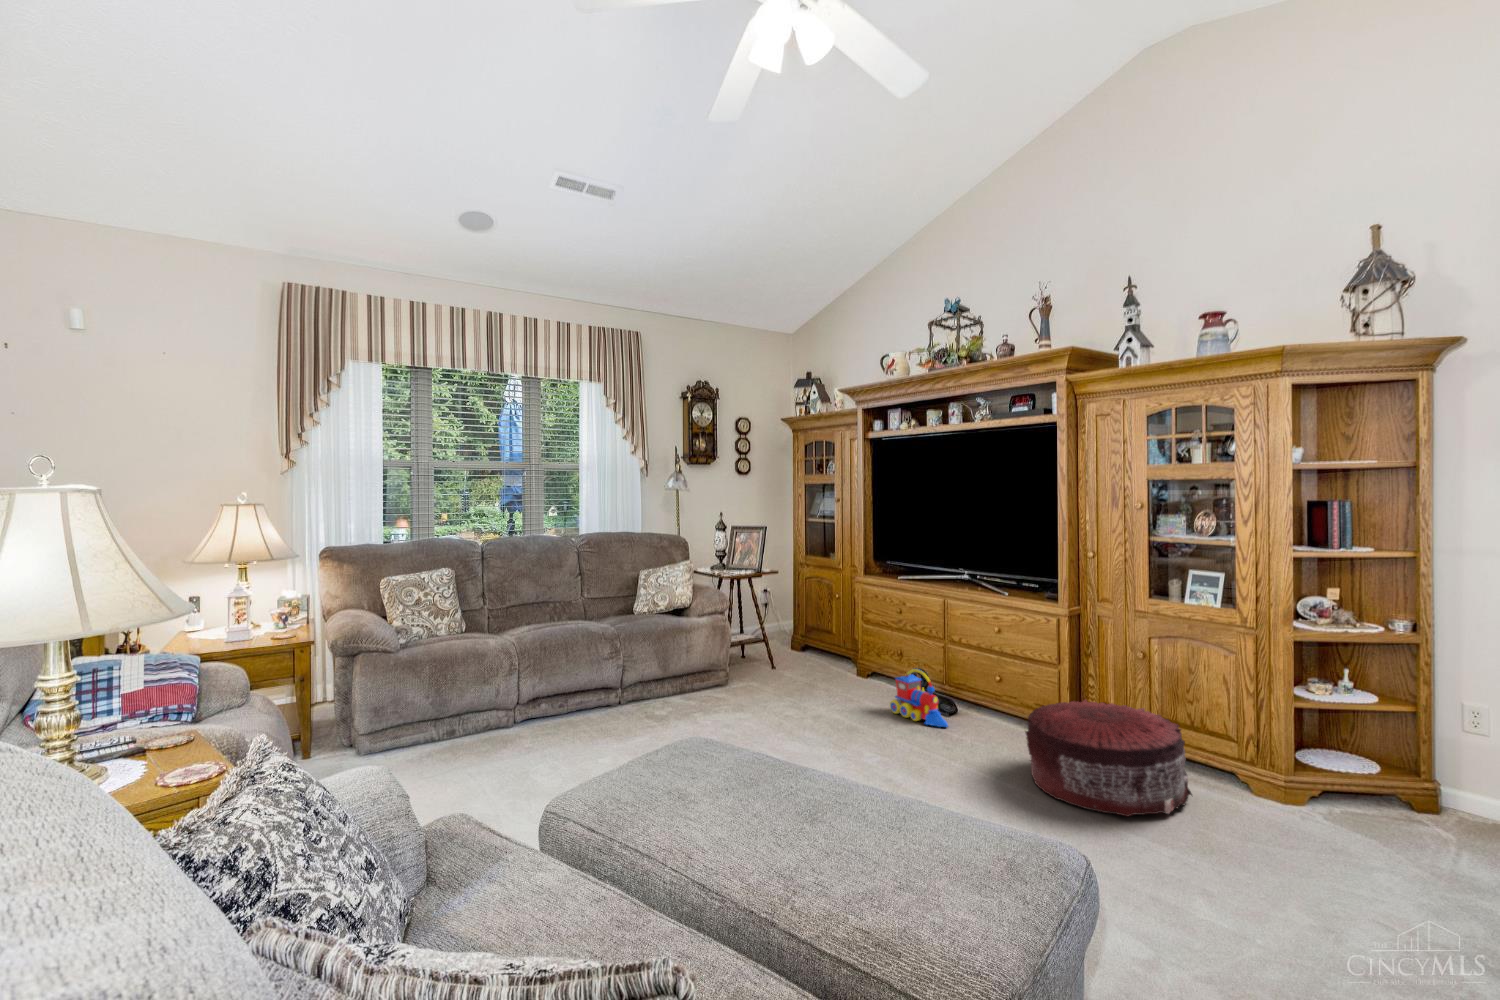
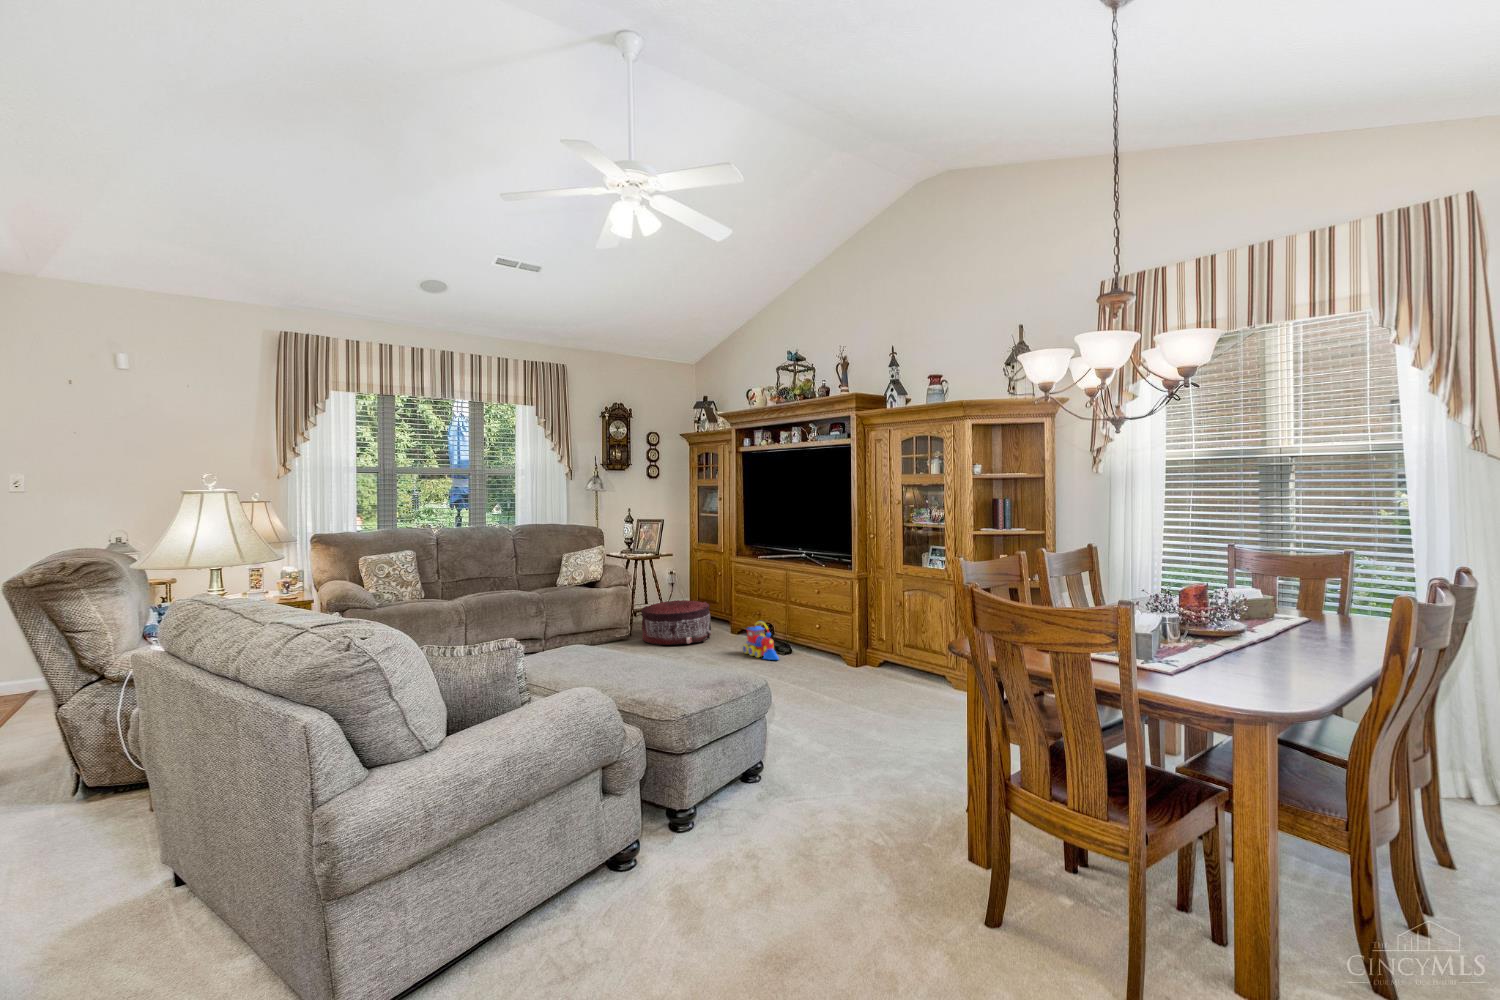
pouf: present [1025,700,1192,816] -> present [641,600,711,645]

